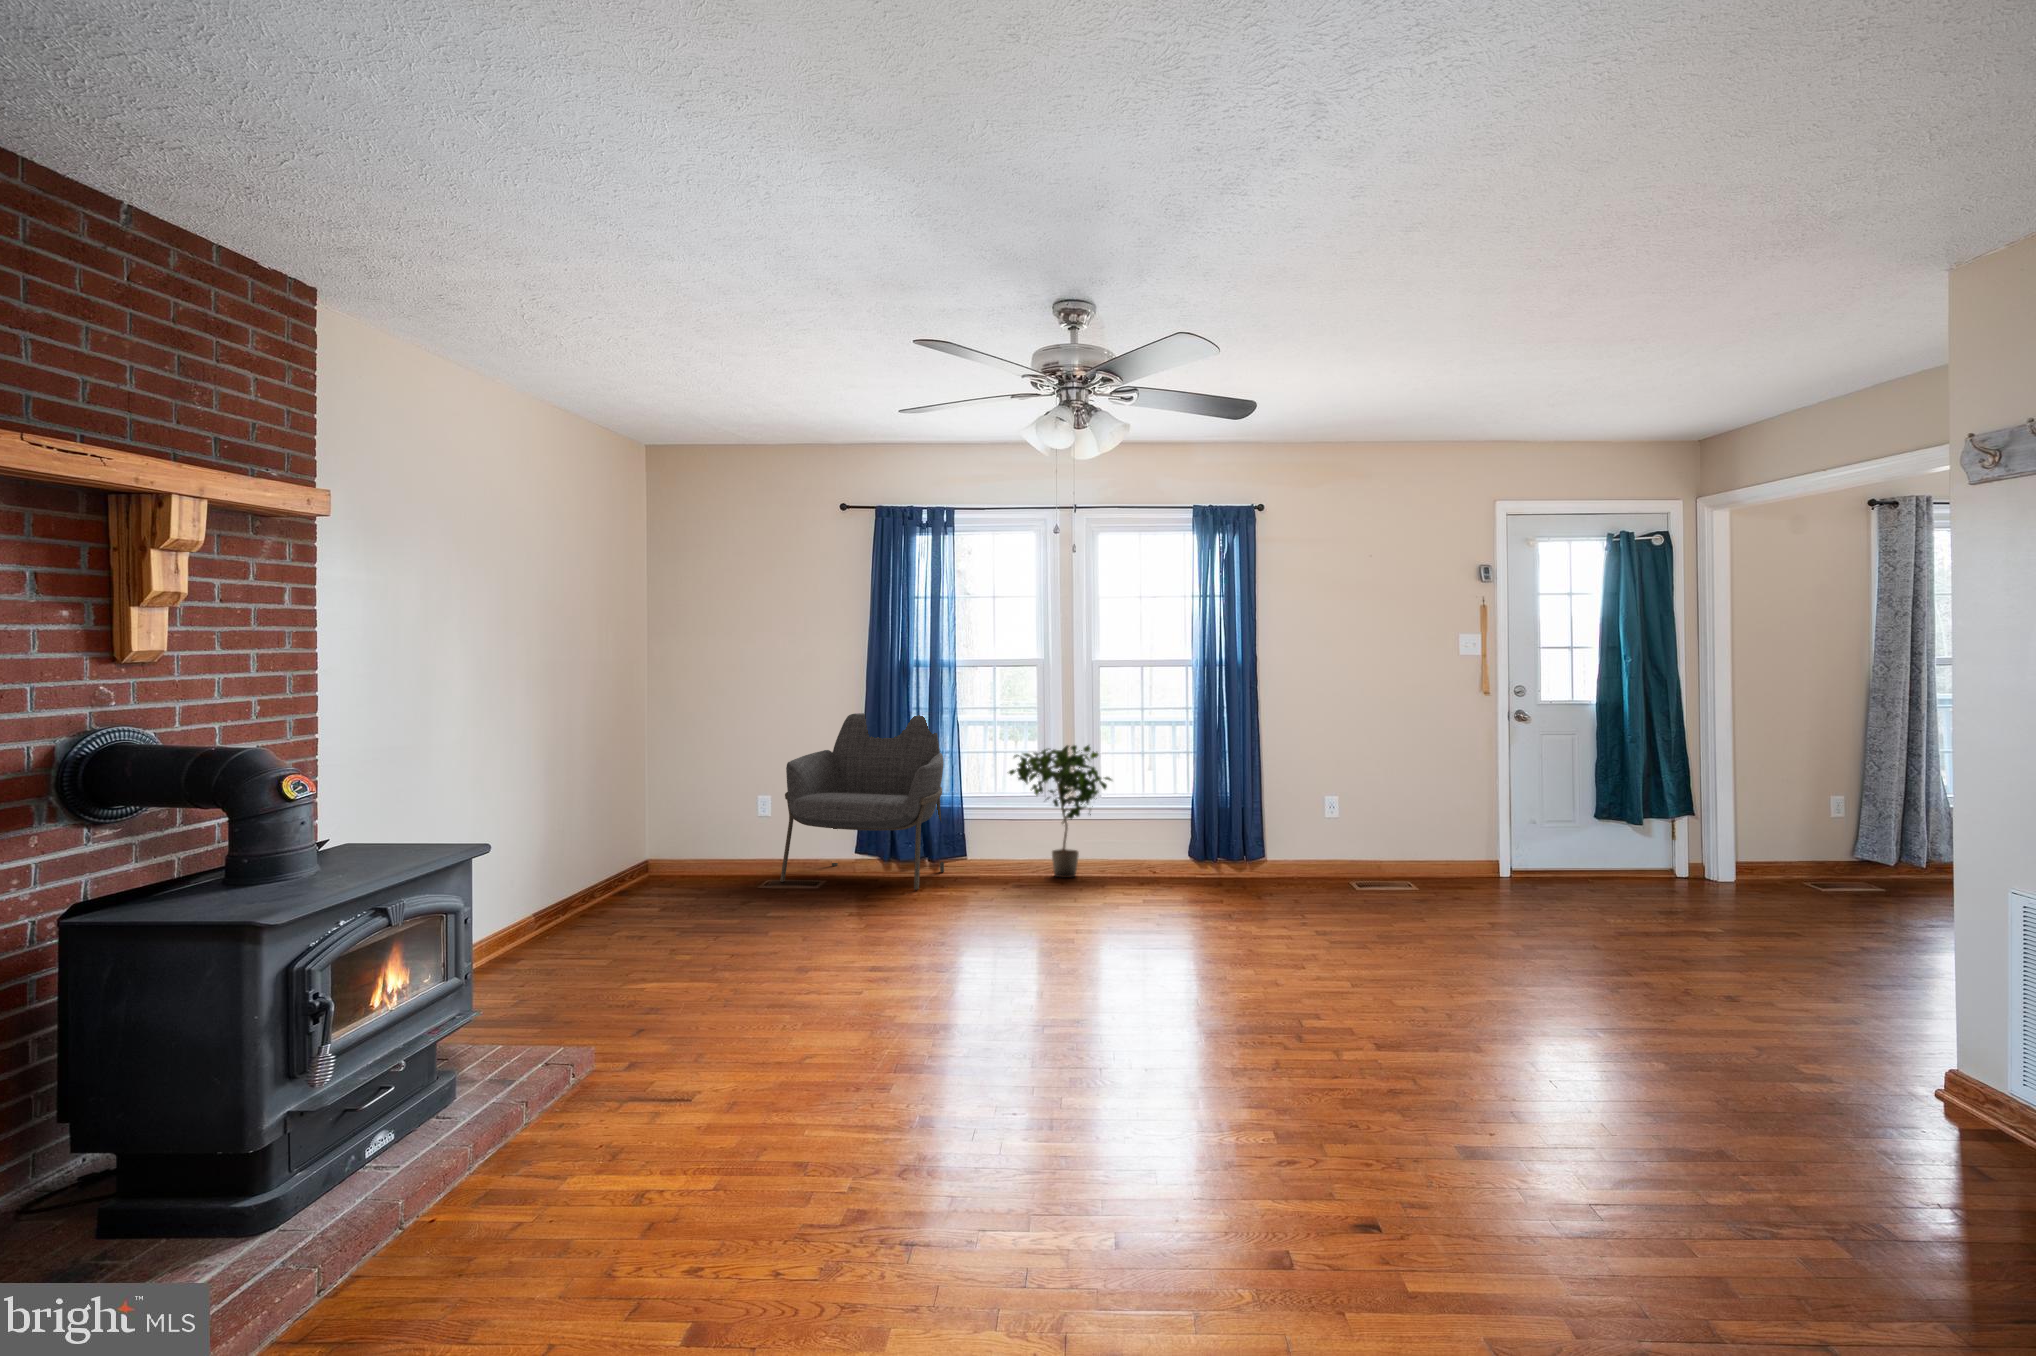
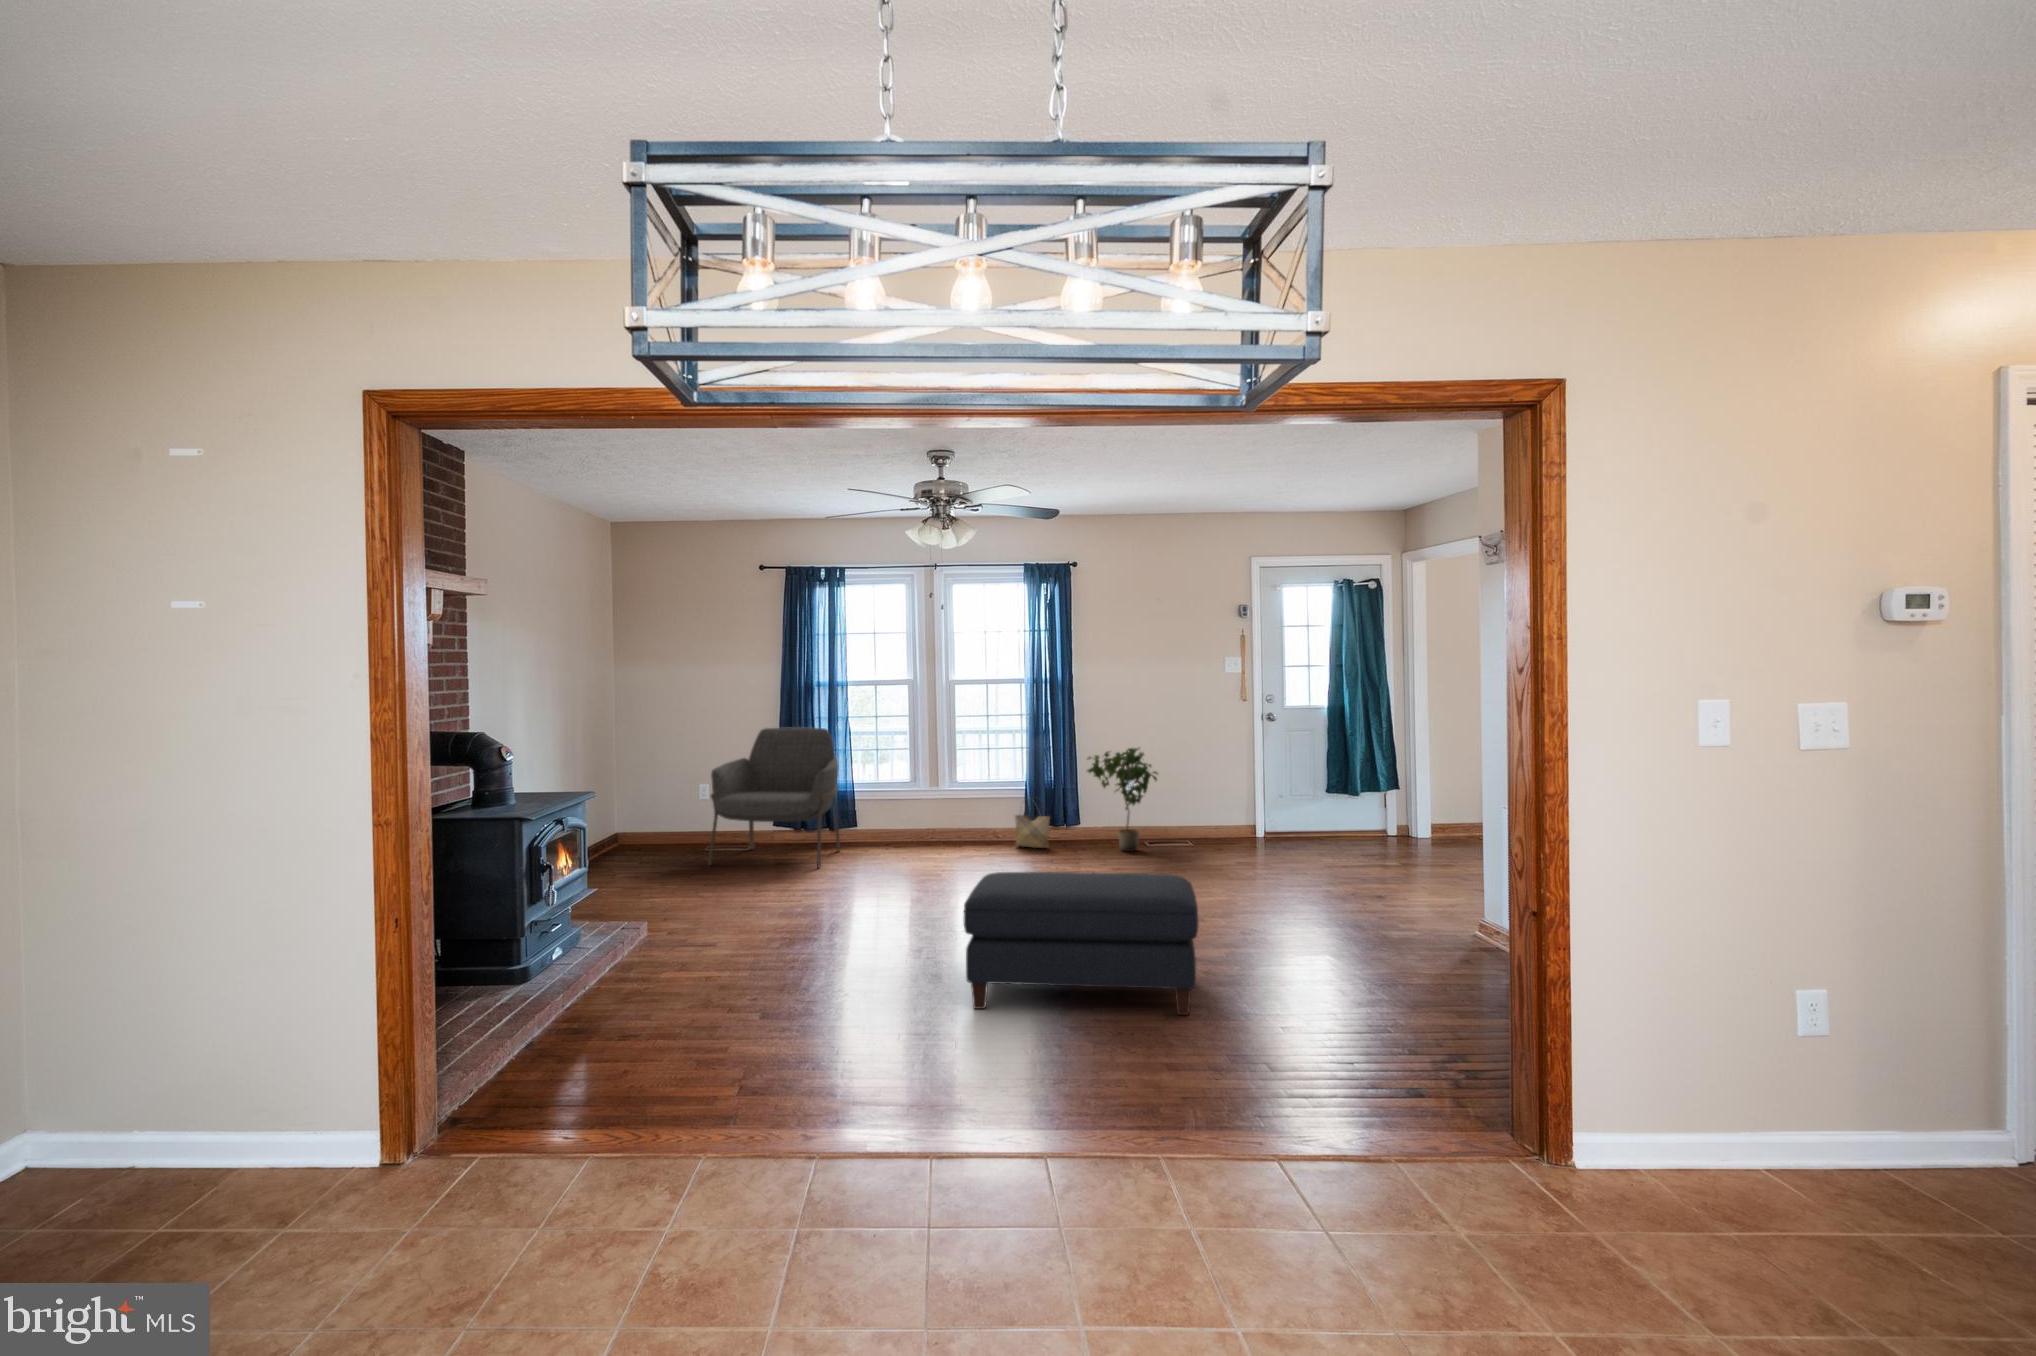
potted plant: present [1009,745,1112,878] -> present [1087,748,1158,851]
woven basket: none [1169,811,1216,878] -> present [1015,804,1050,848]
ottoman: none [1093,892,1400,1084] -> present [964,872,1199,1015]

